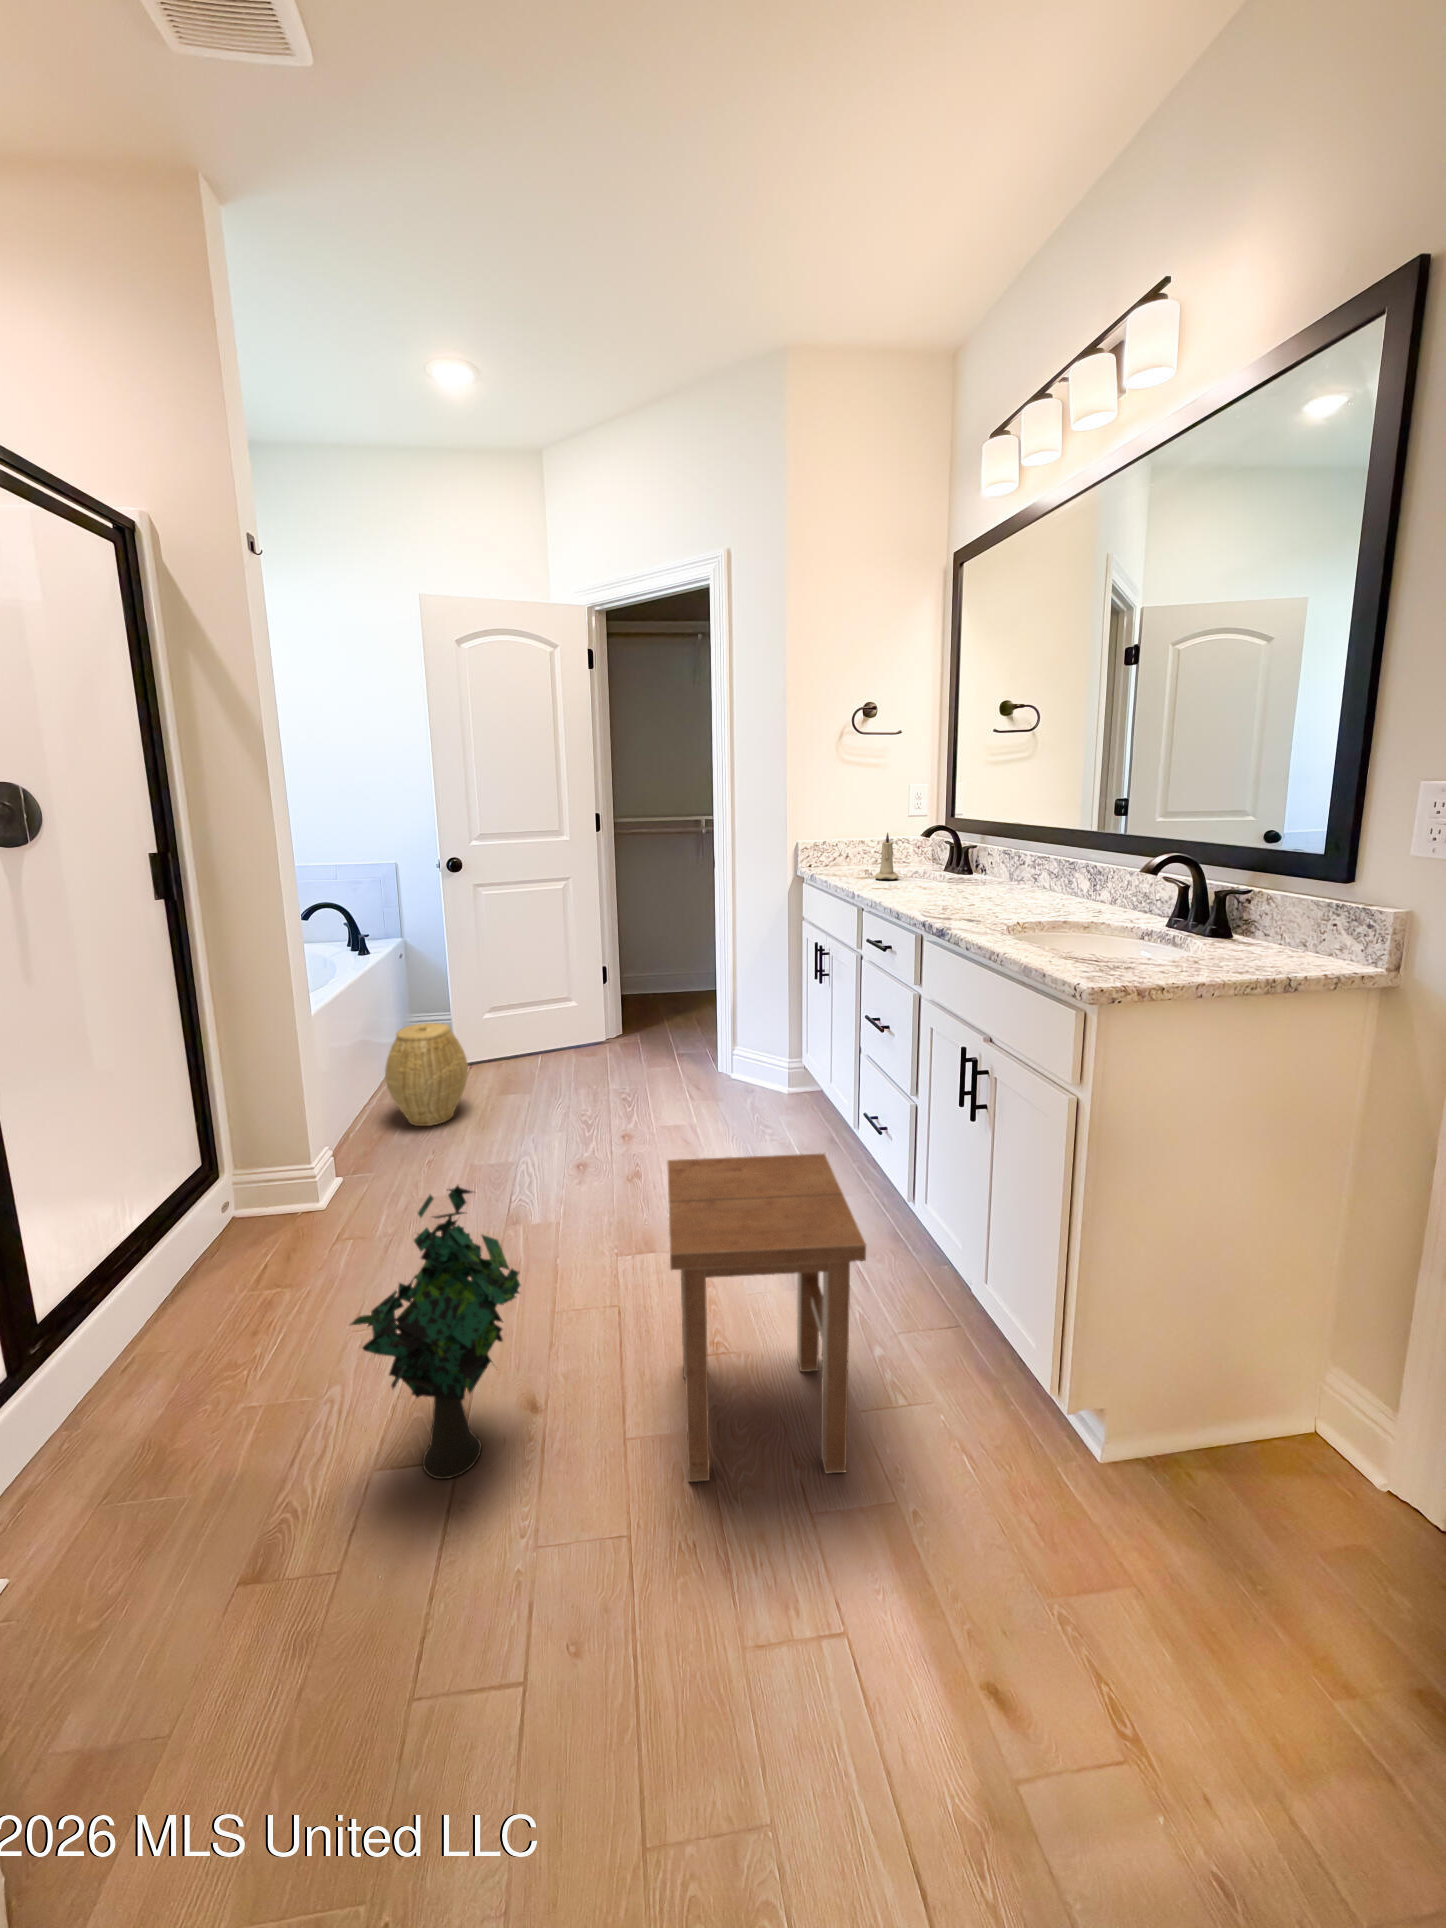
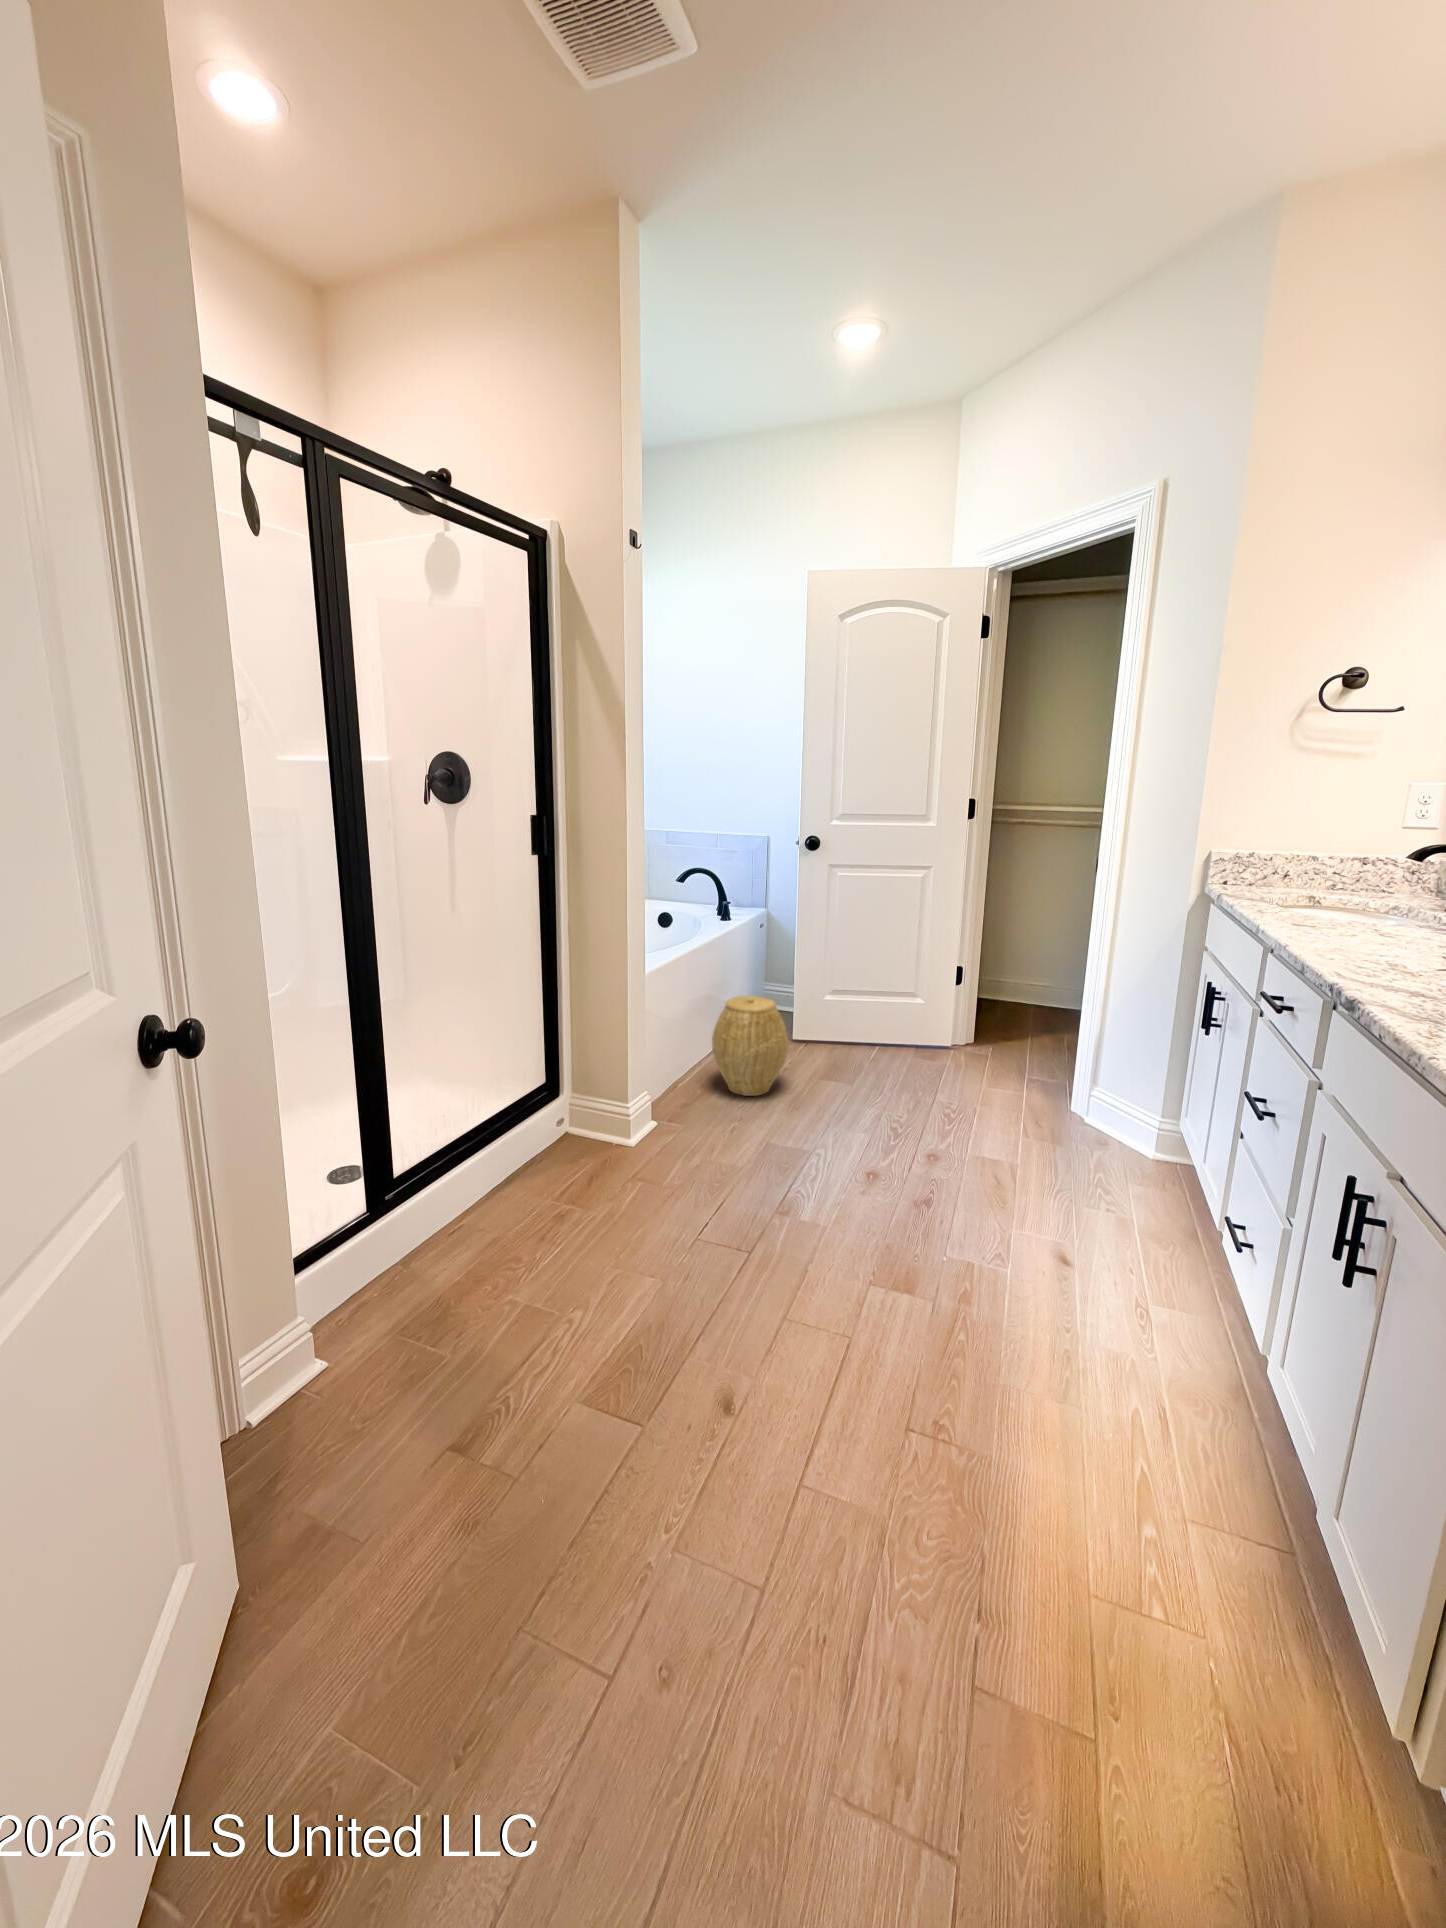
candle: present [874,833,898,879] -> none [1313,849,1354,915]
stool: present [667,1154,866,1482] -> none [842,1204,1099,1656]
decorative plant: present [350,1186,520,1479] -> none [565,1166,722,1439]

